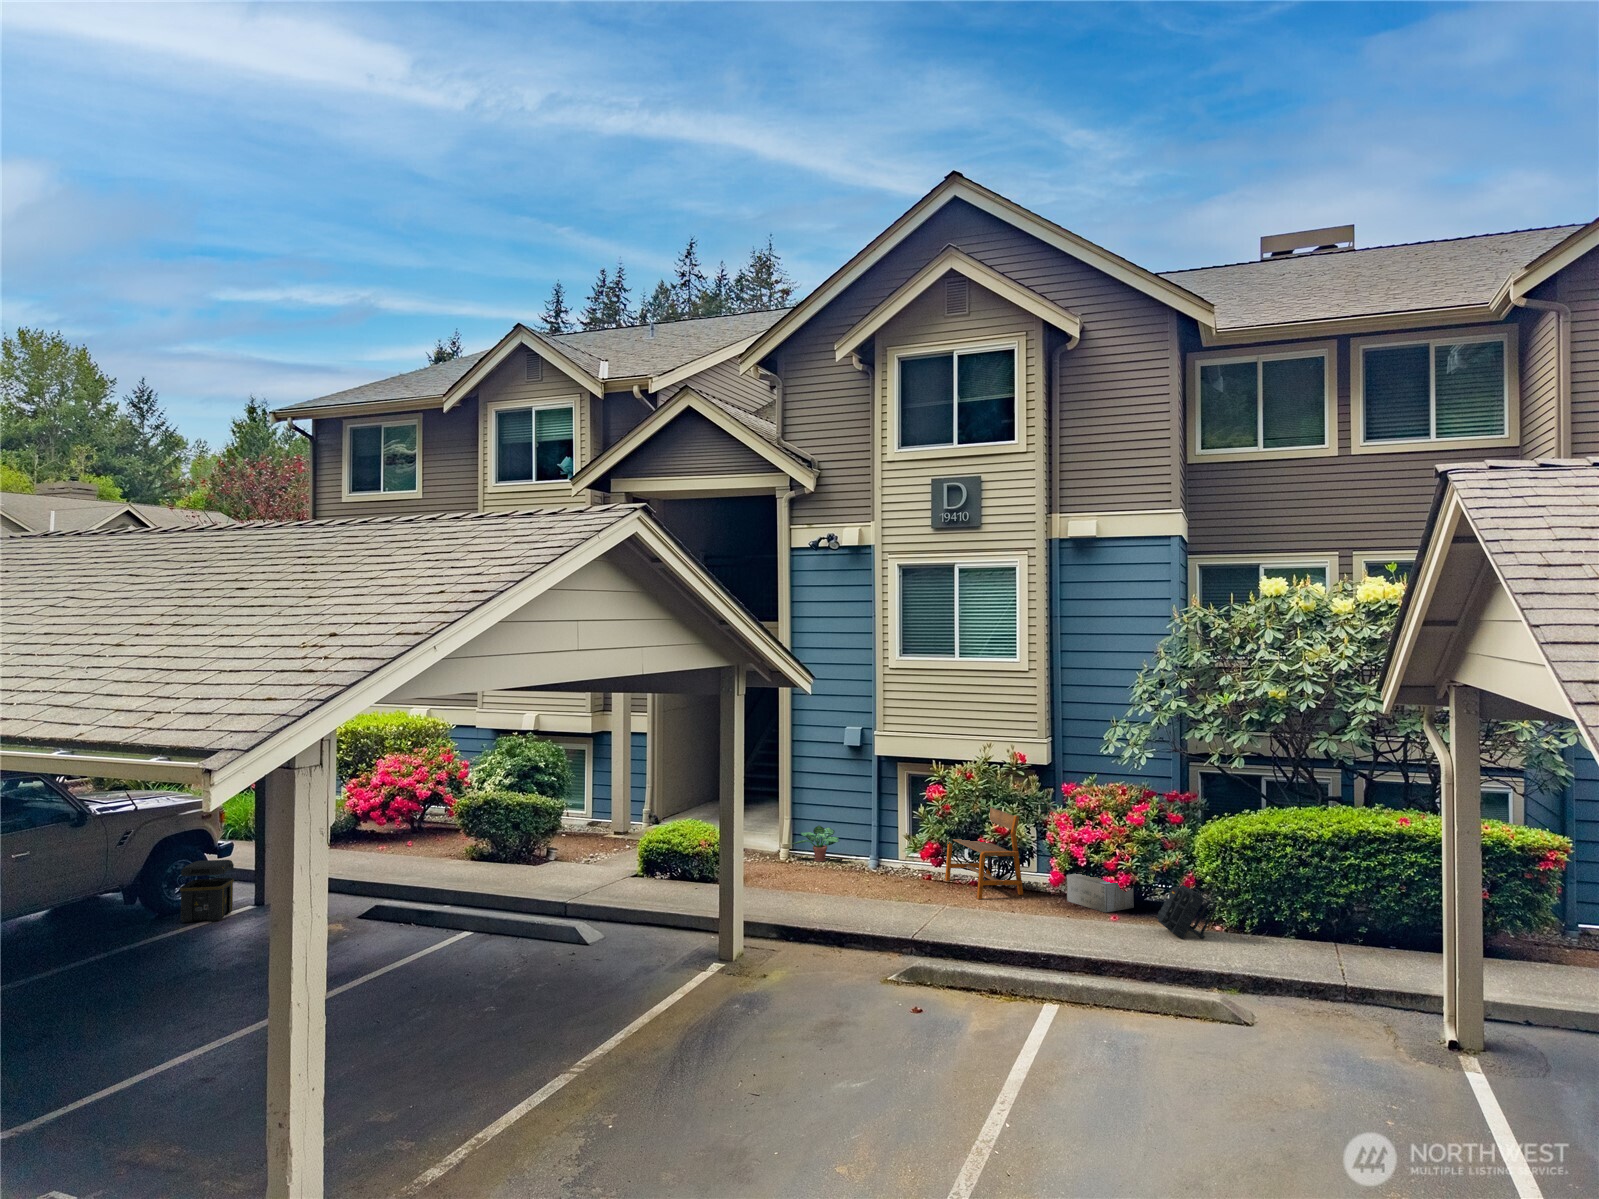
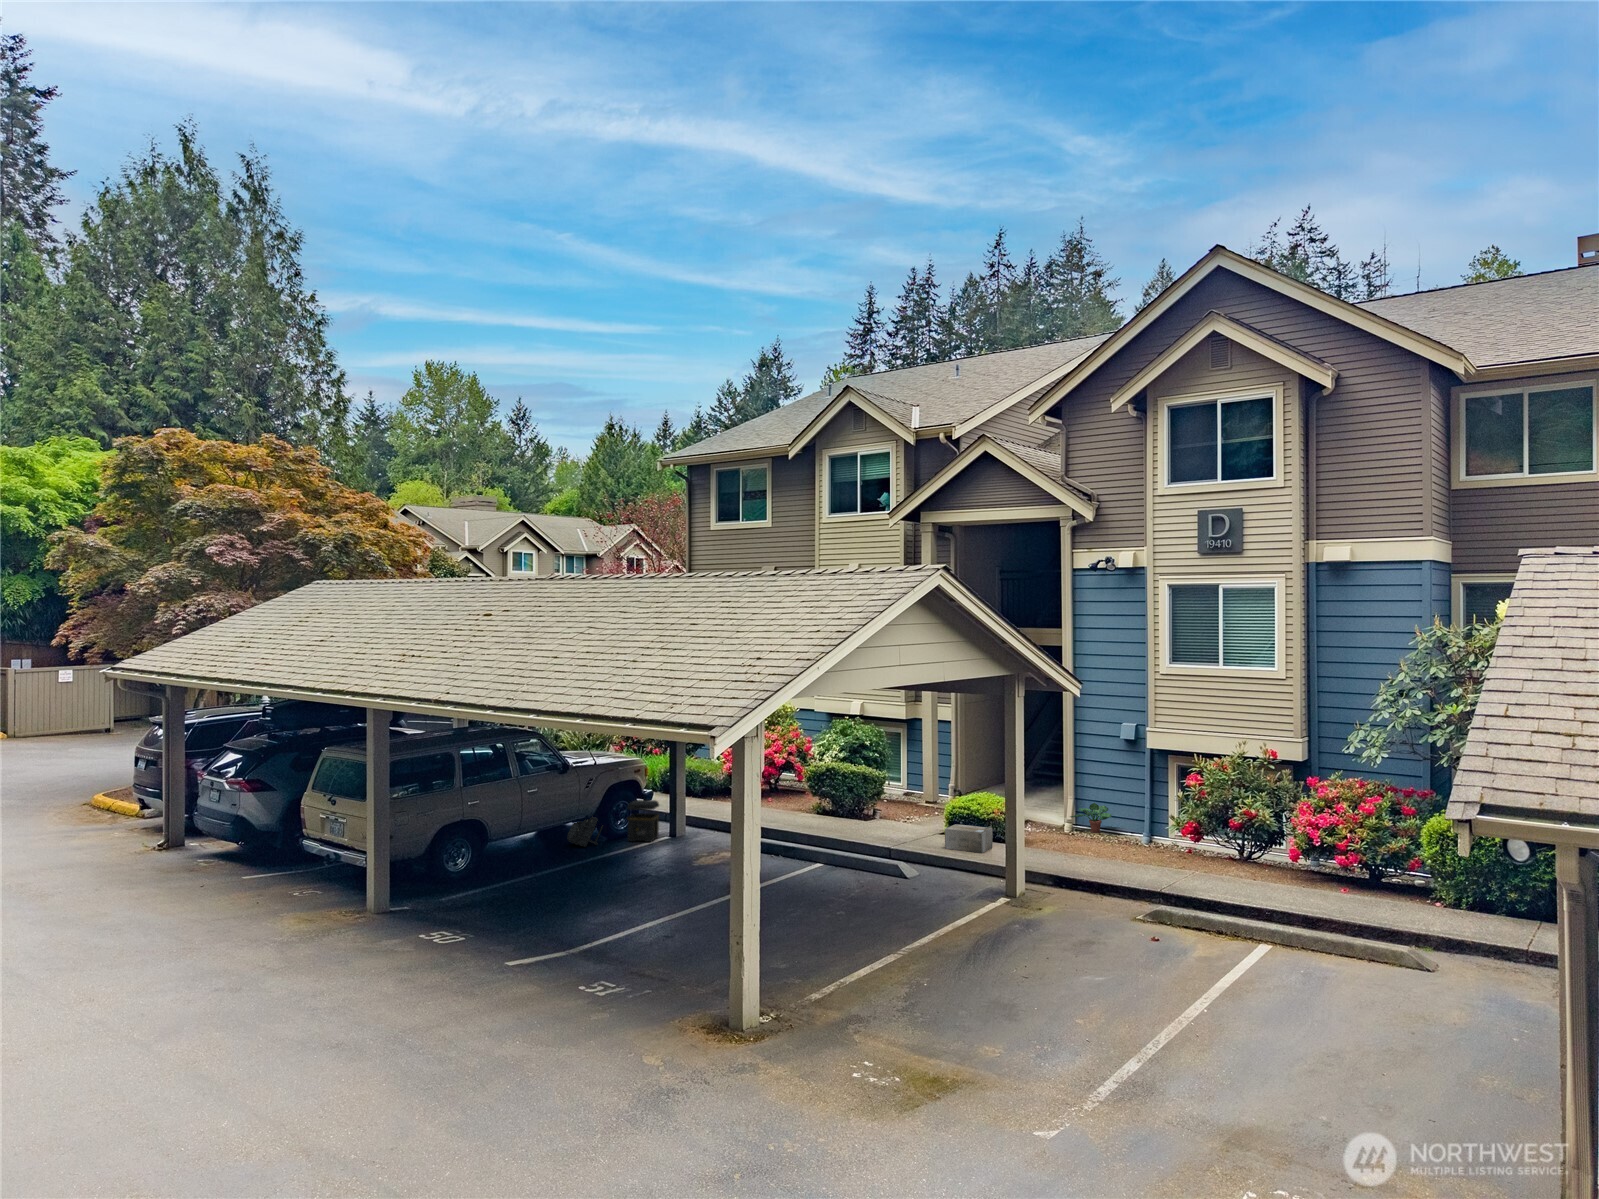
bench: present [945,806,1023,899] -> none [1202,792,1270,870]
cardboard box: present [1067,874,1134,913] -> present [945,824,992,853]
backpack: present [1157,885,1217,938] -> present [567,815,603,847]

